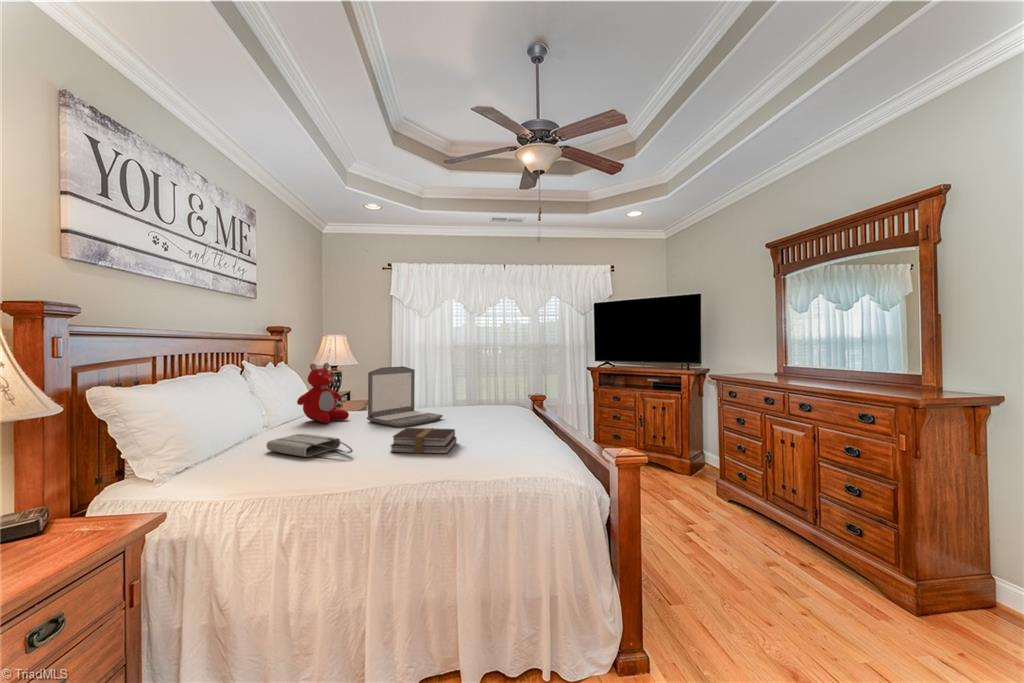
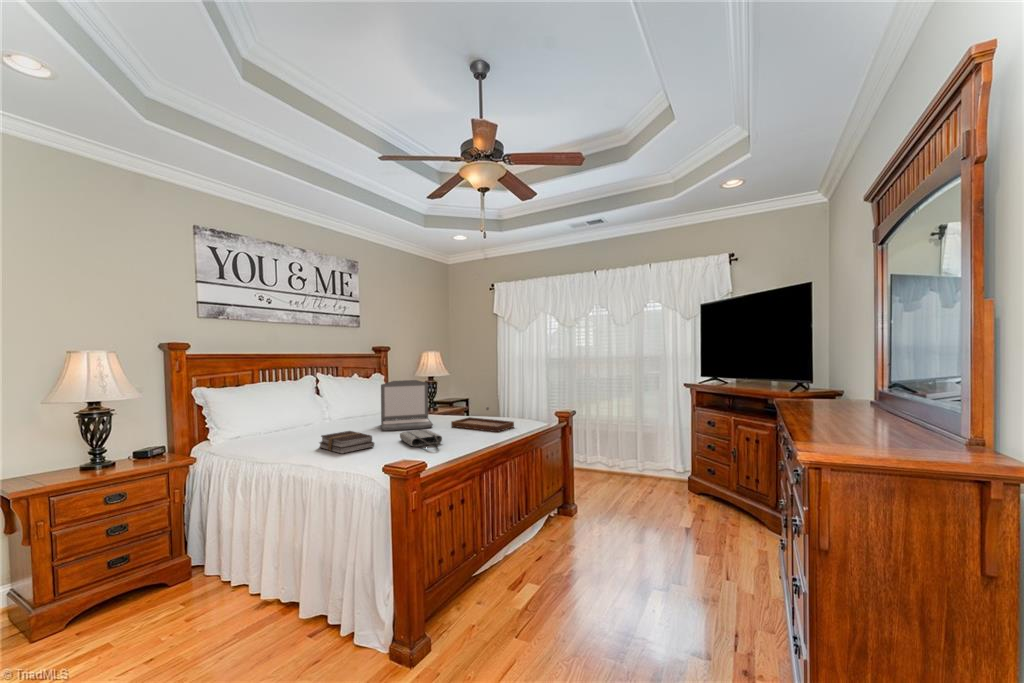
teddy bear: present [297,363,349,423] -> none [343,376,381,423]
tray: none [459,393,521,416] -> present [451,407,514,432]
tote bag: present [267,434,353,457] -> present [400,430,442,447]

